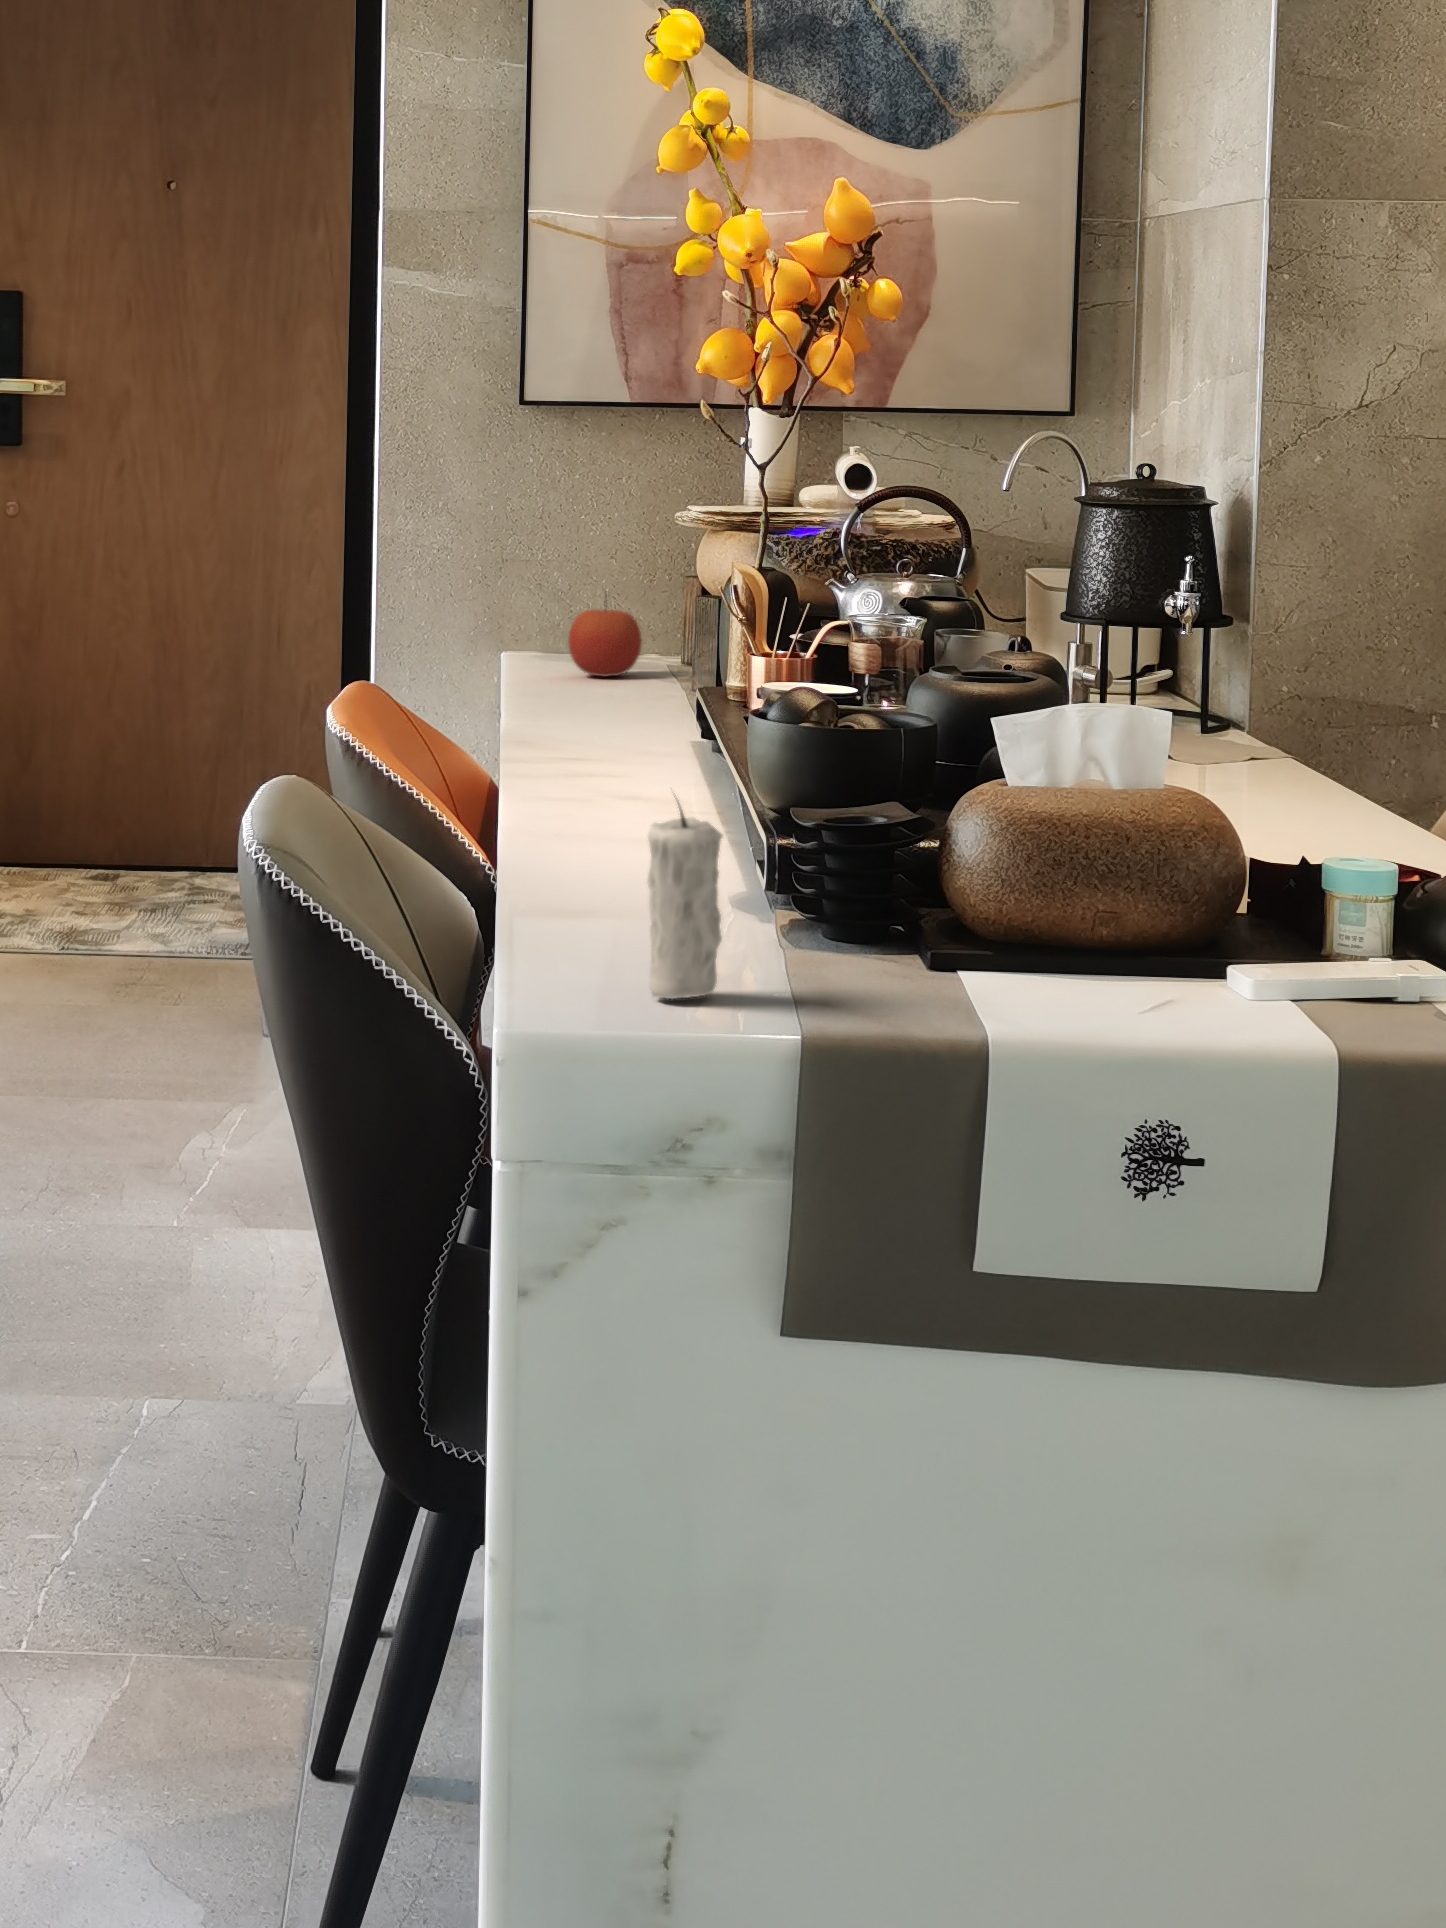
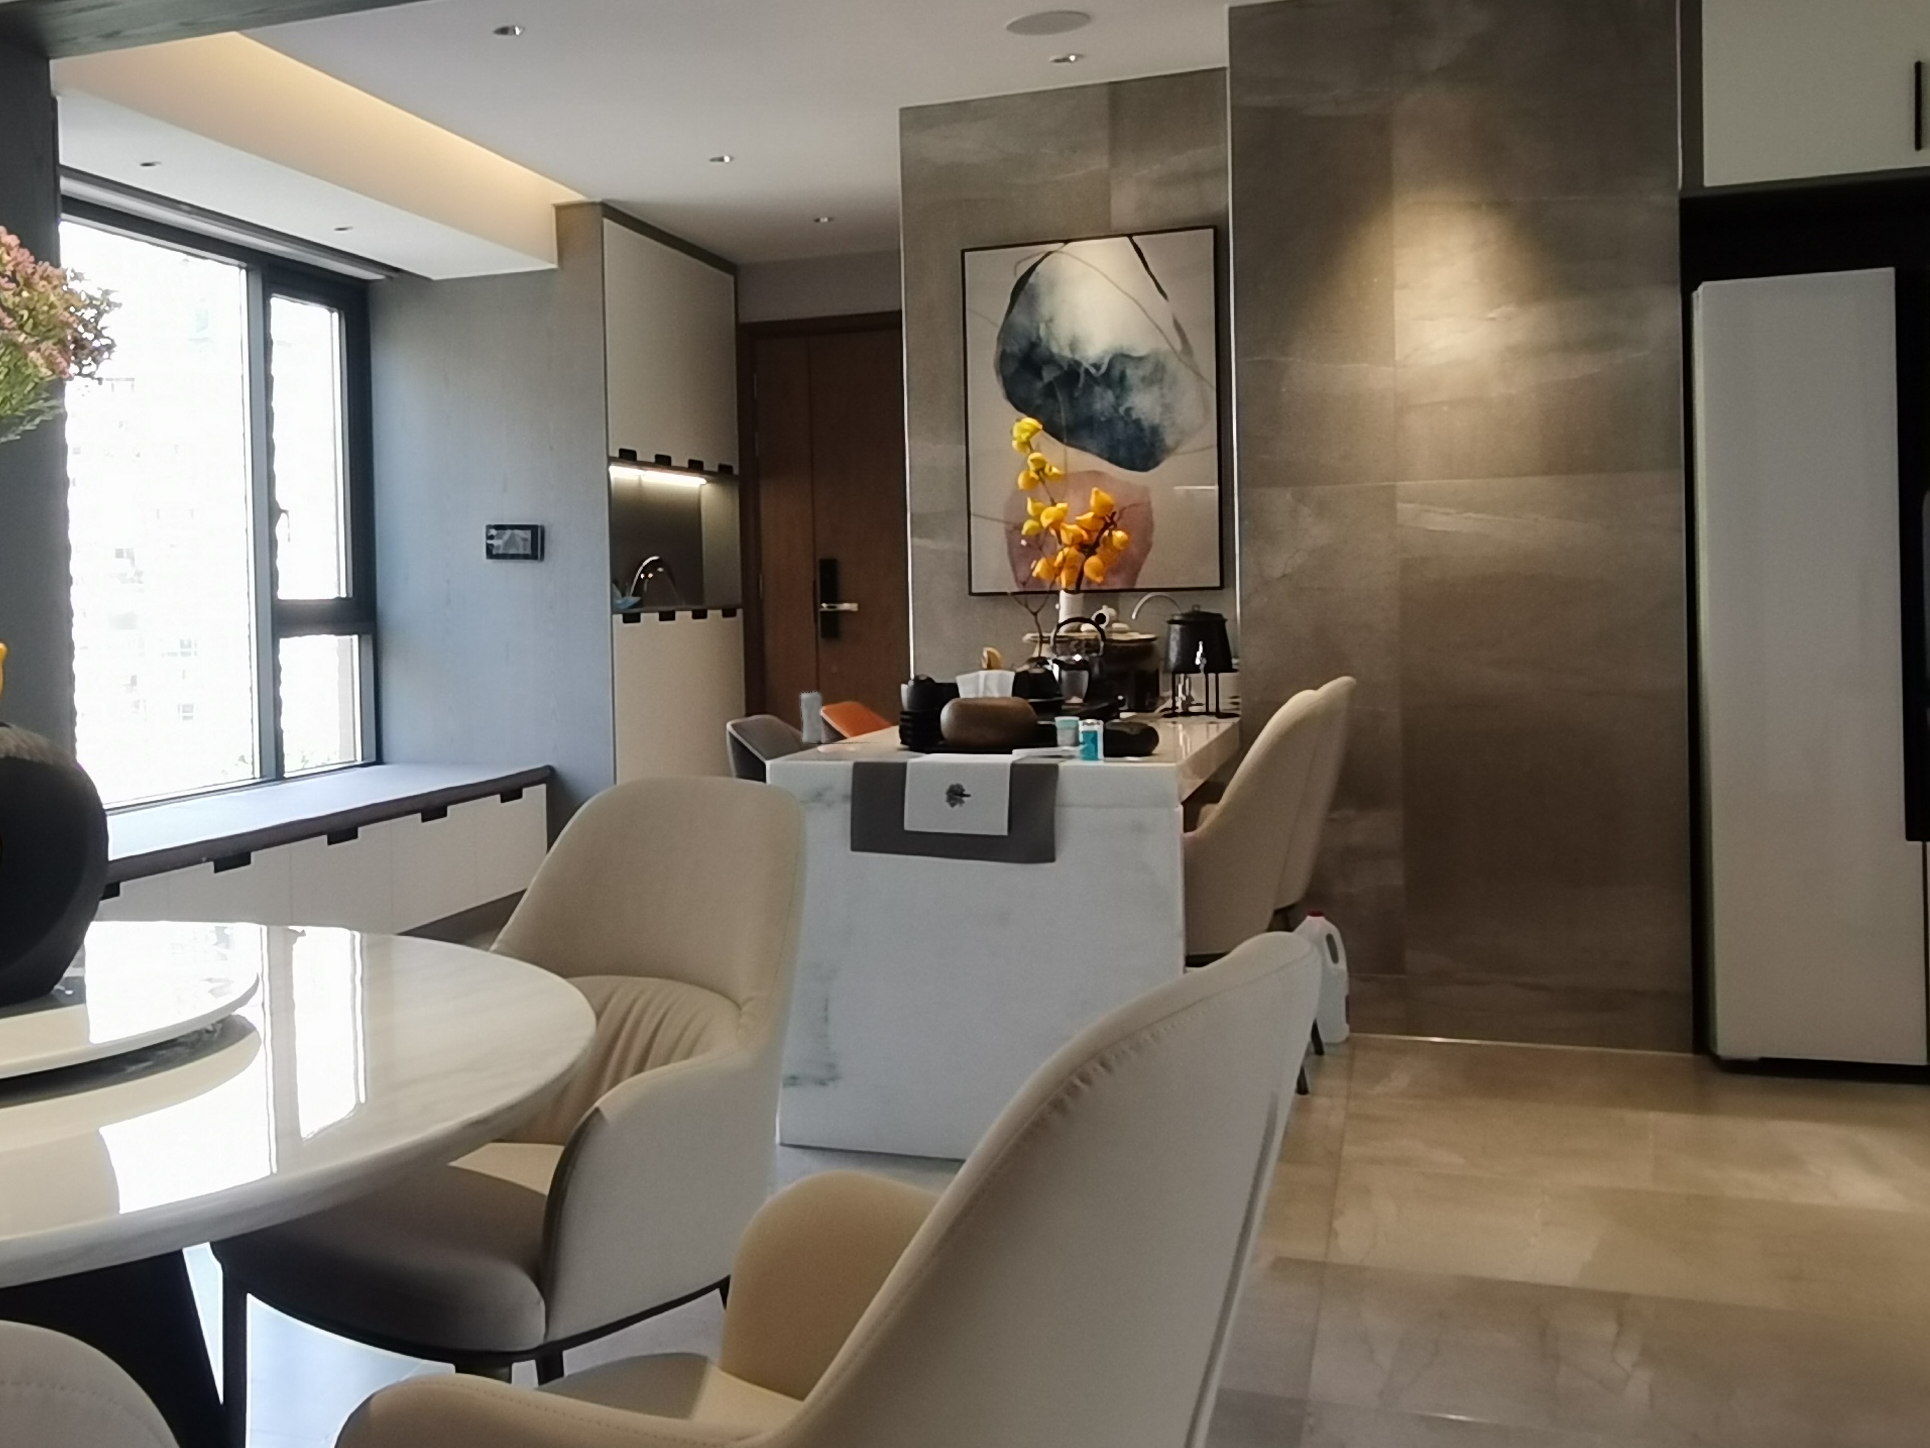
apple: present [568,606,642,677] -> none [976,671,1008,708]

